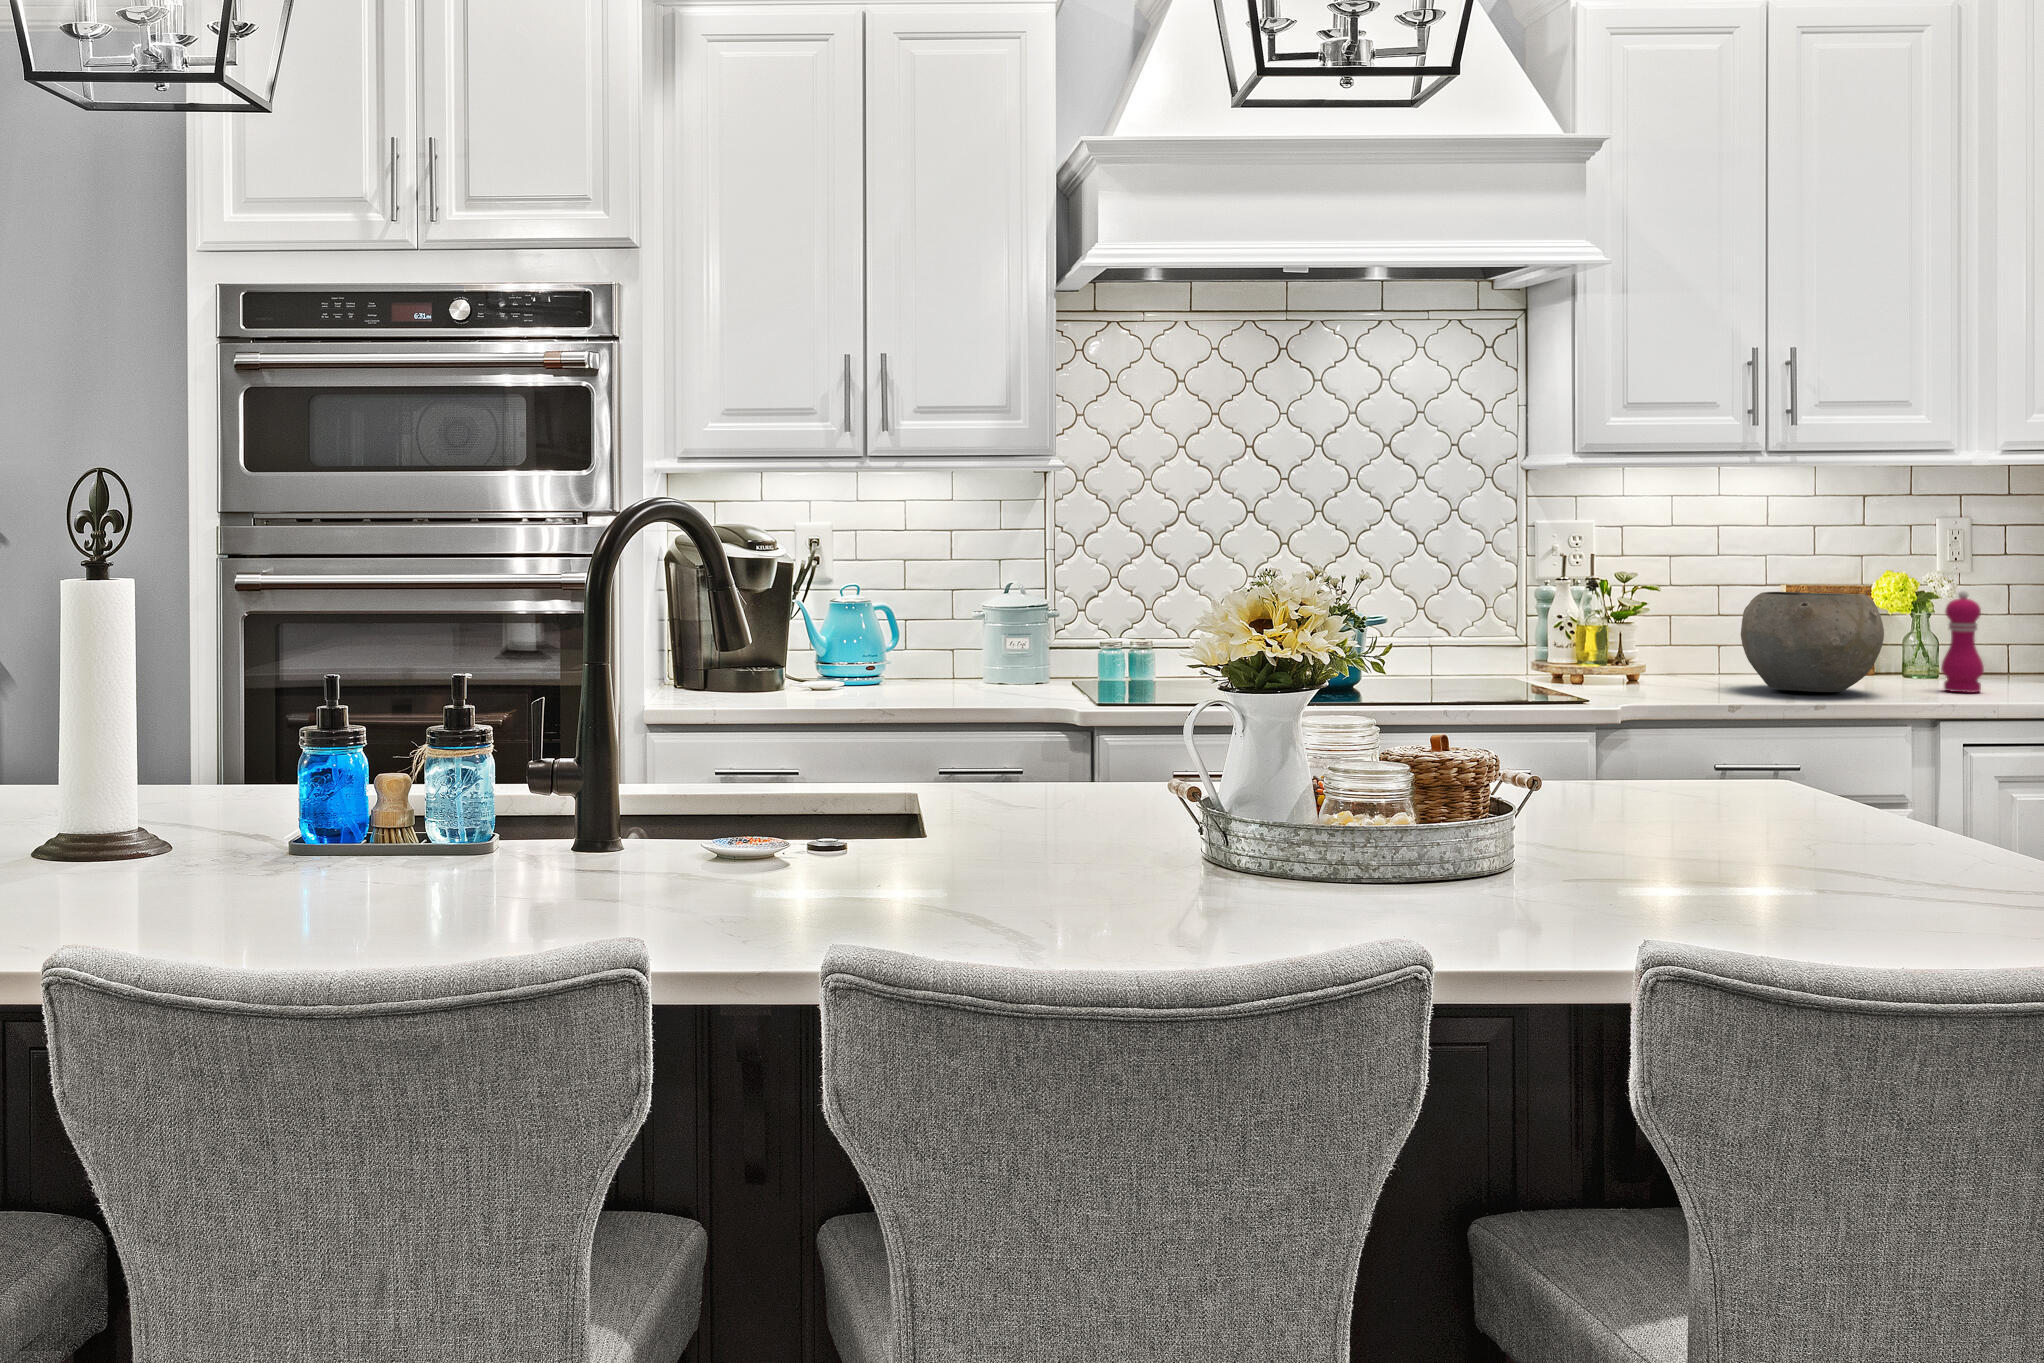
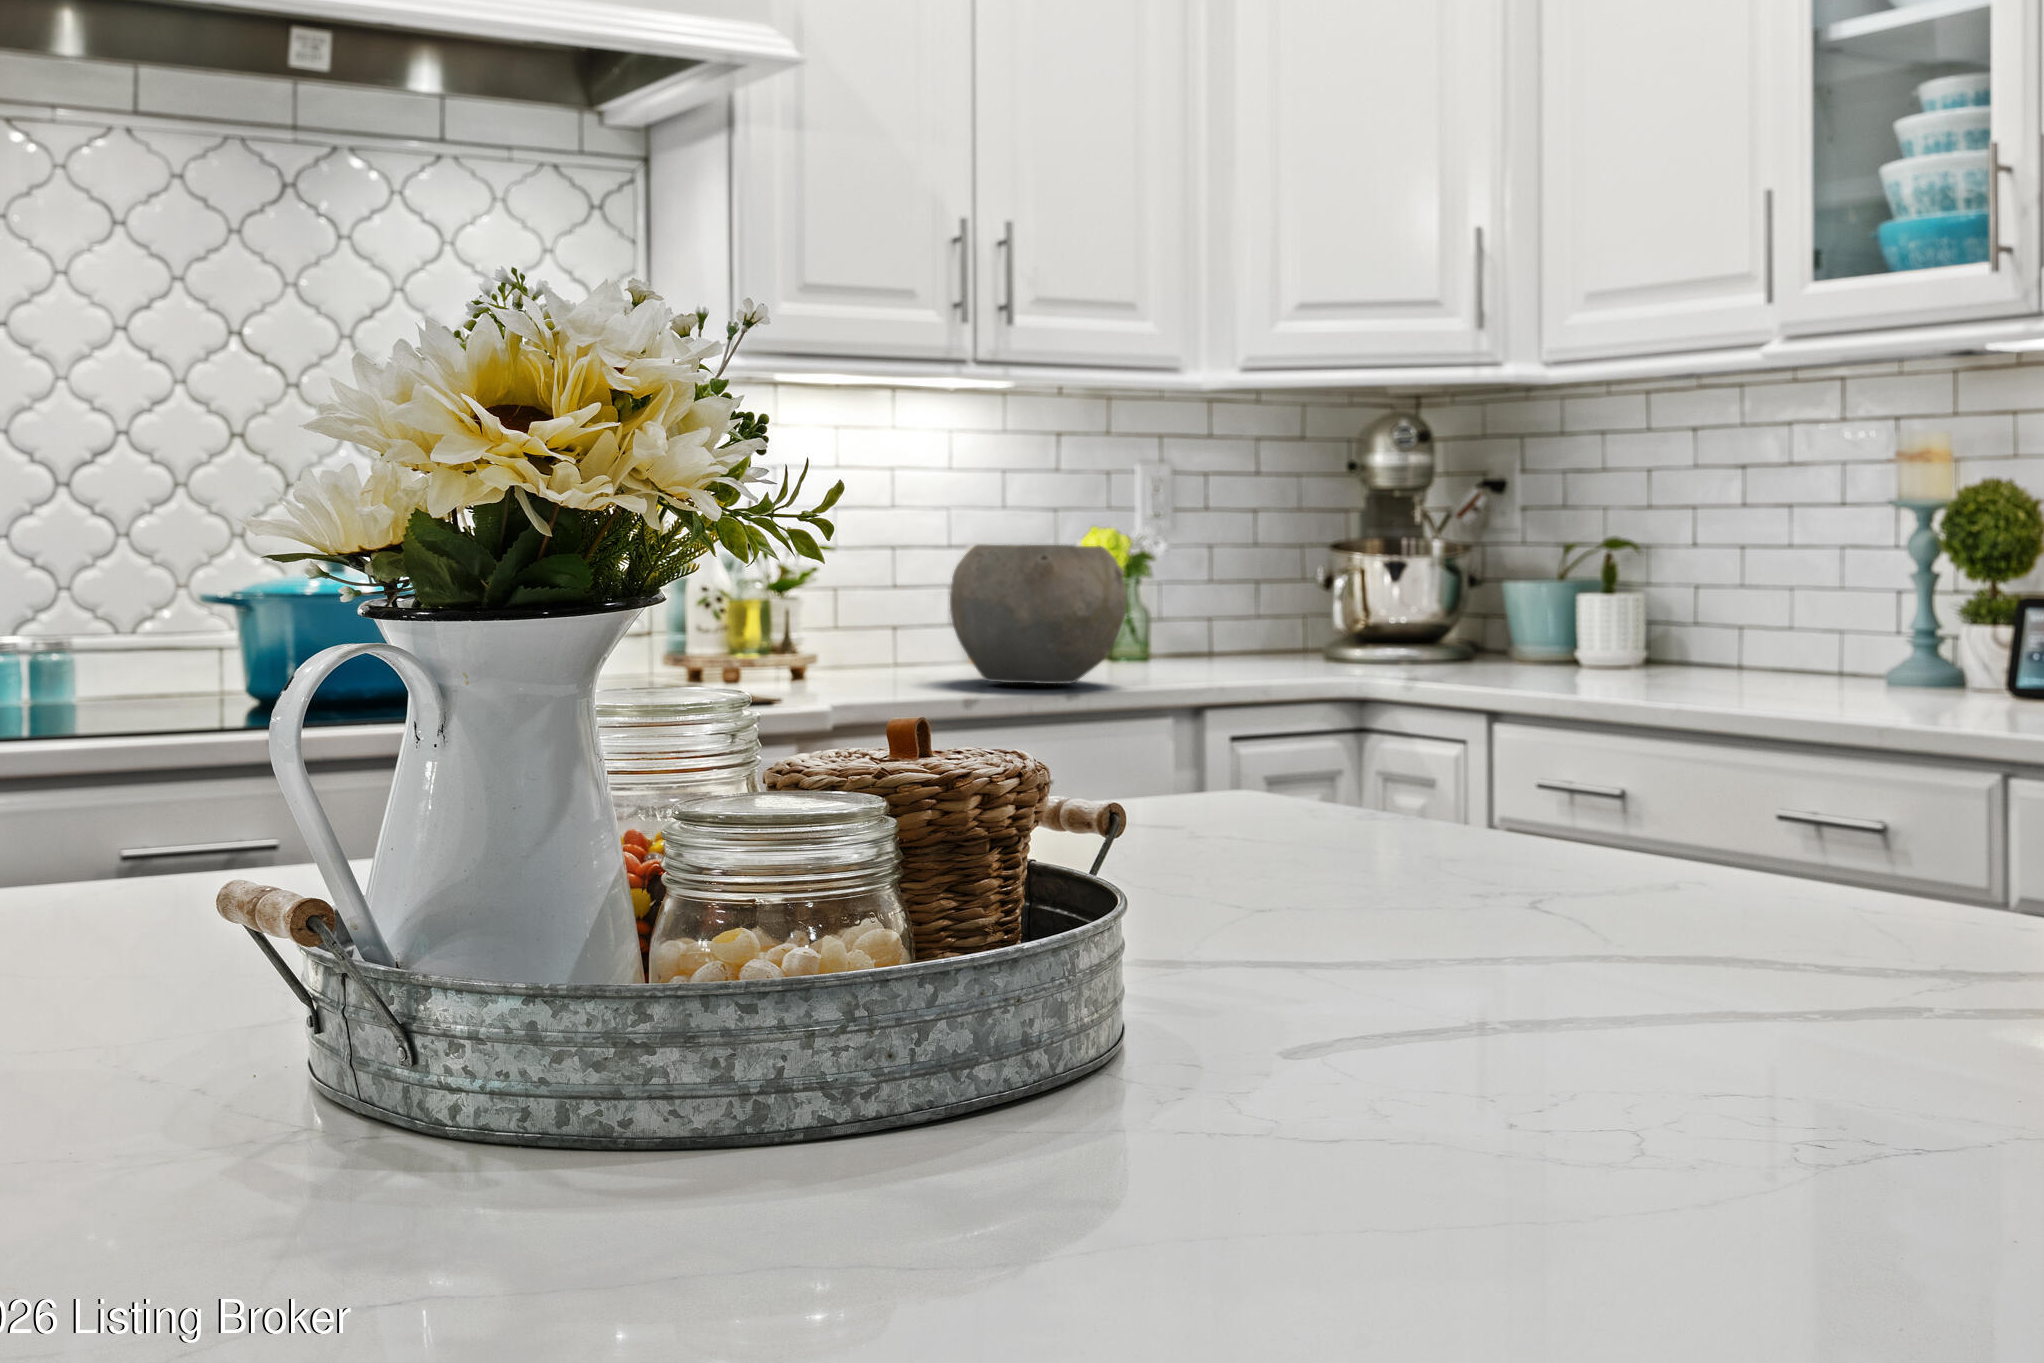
pepper mill: present [1941,591,1984,693] -> none [1177,545,1225,680]

